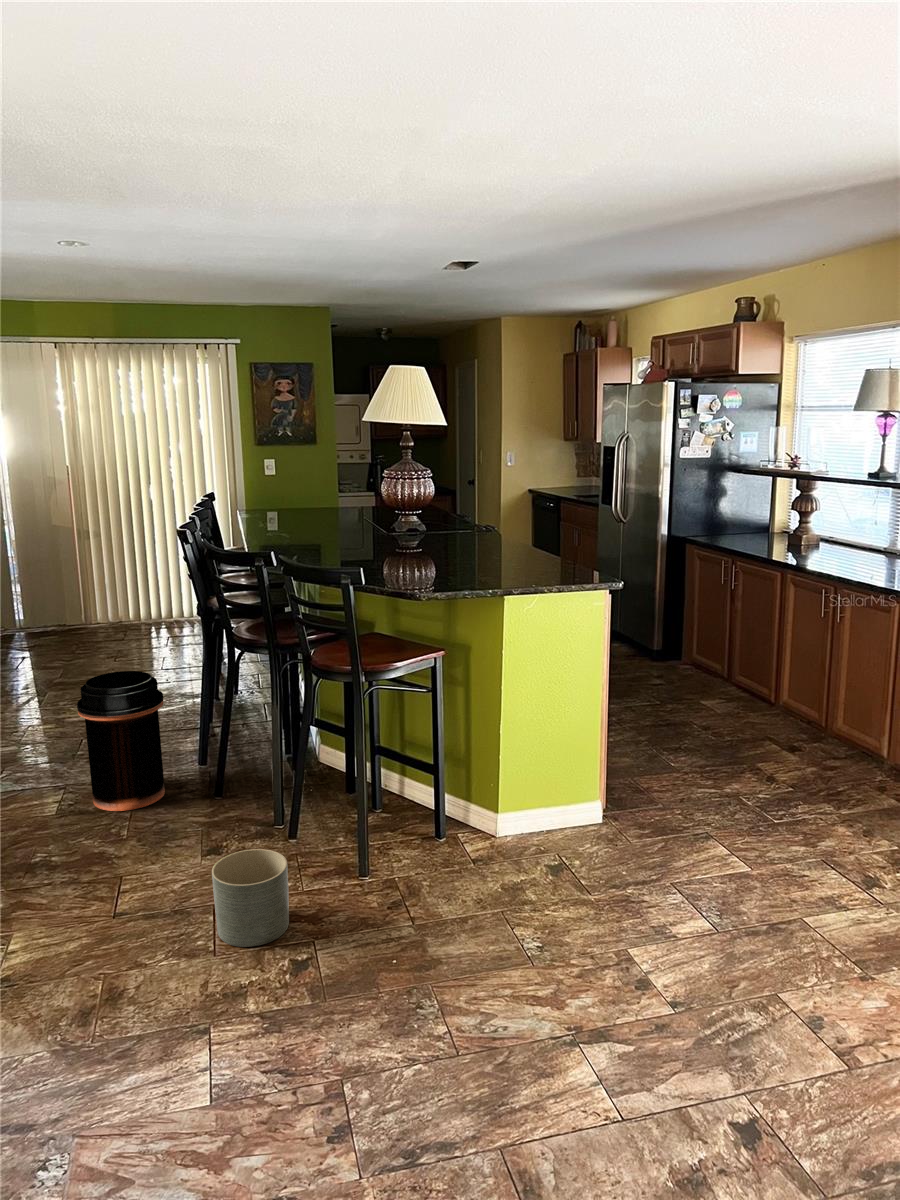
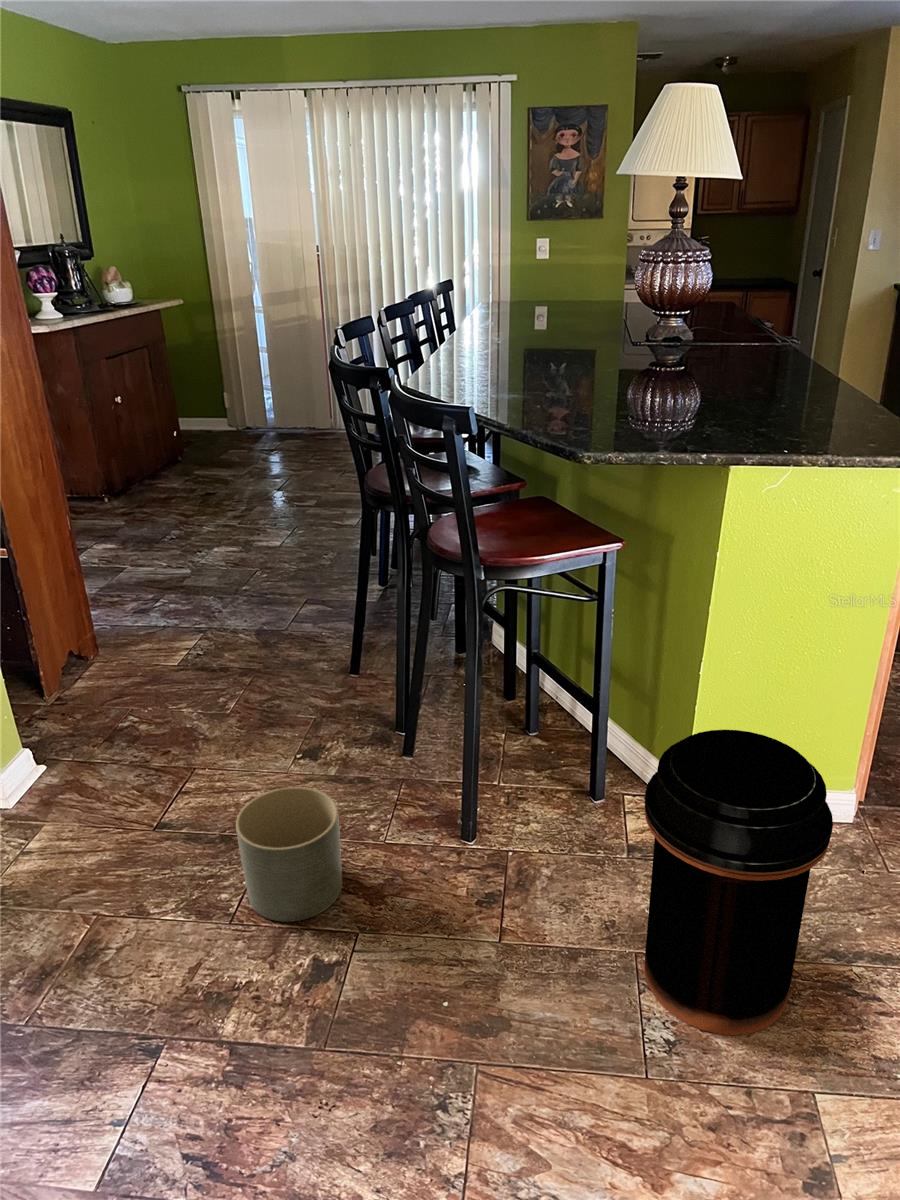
trash can: present [77,671,165,811] -> present [644,730,833,1035]

